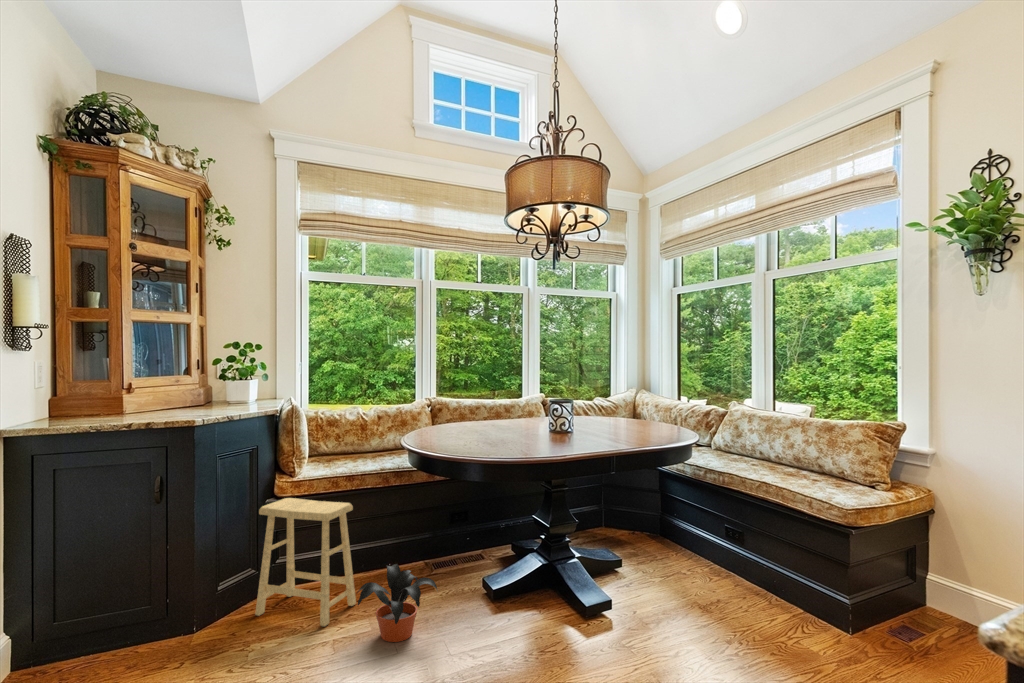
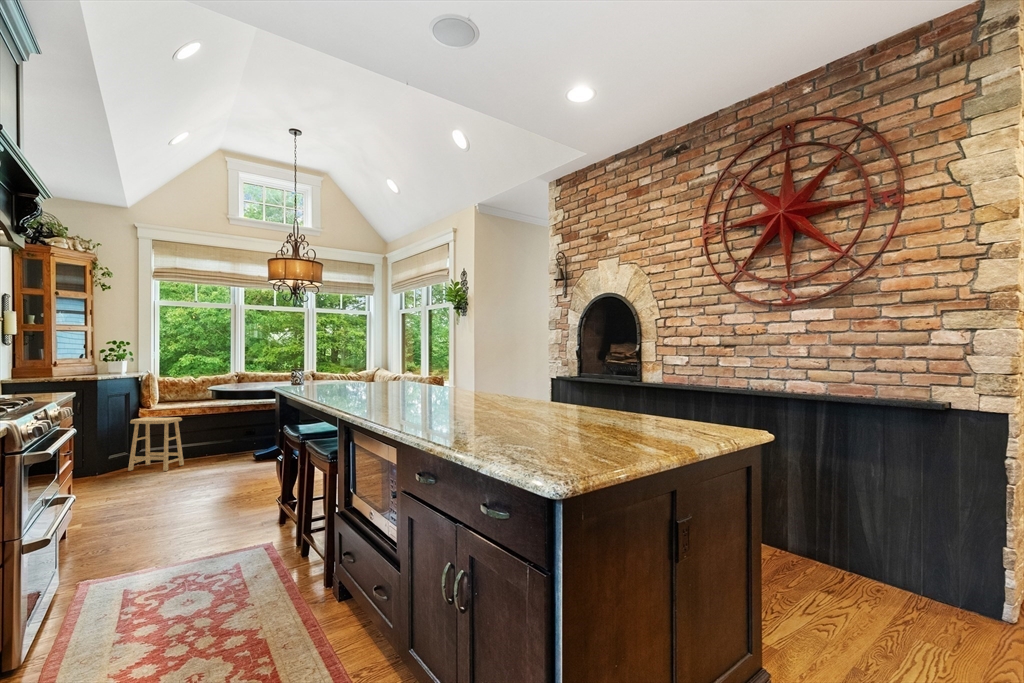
potted plant: present [358,564,437,642] -> none [181,442,223,472]

